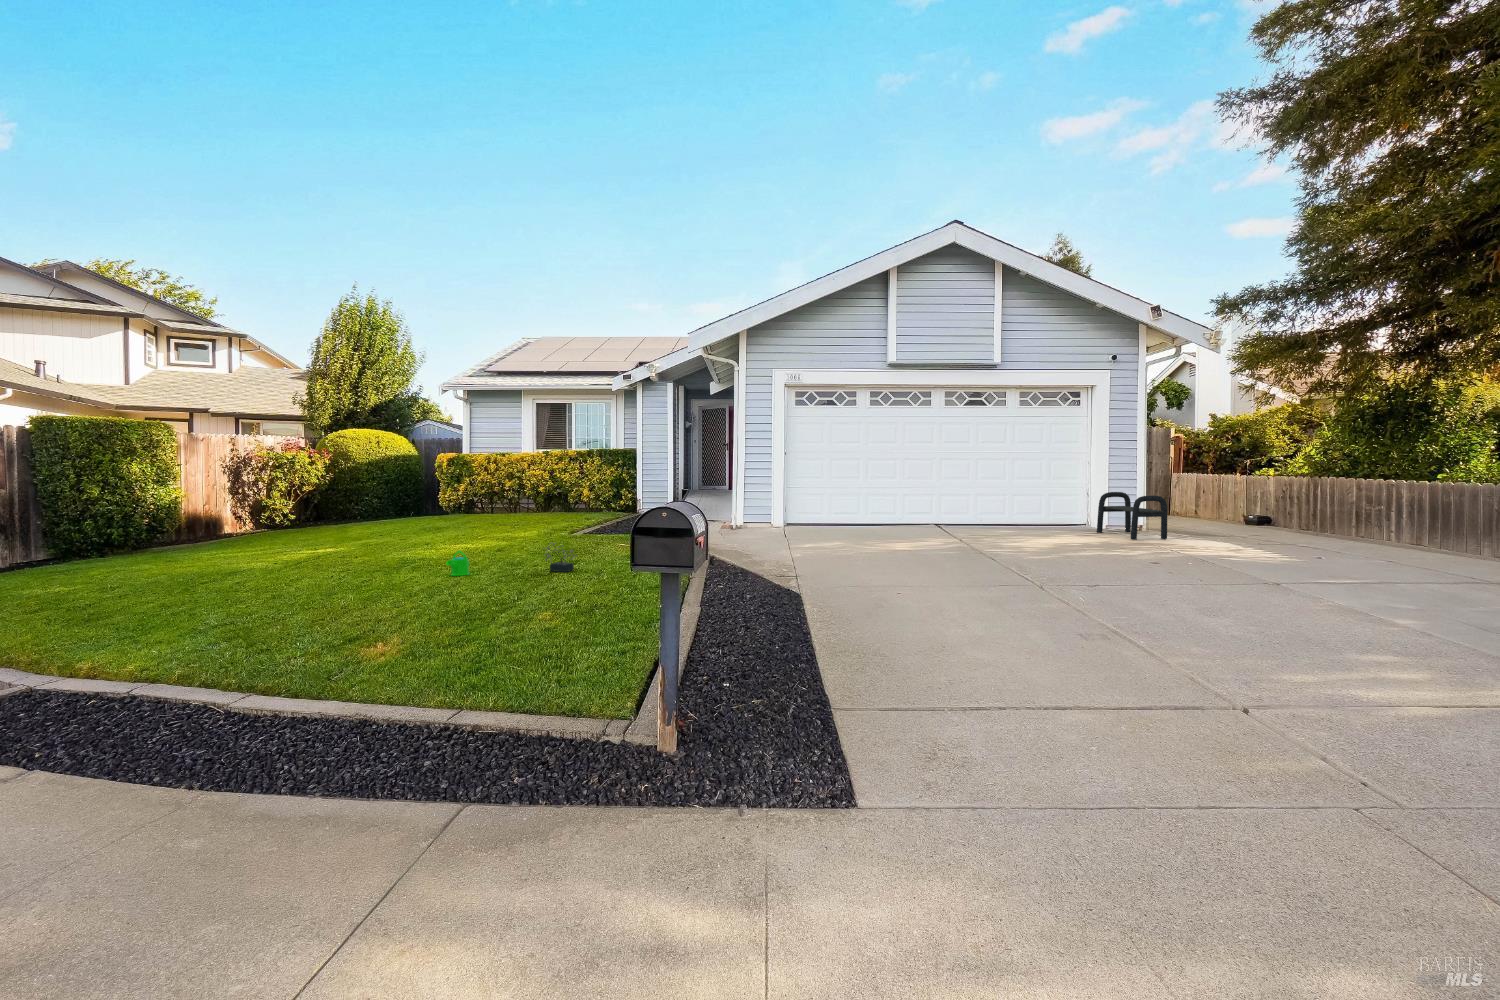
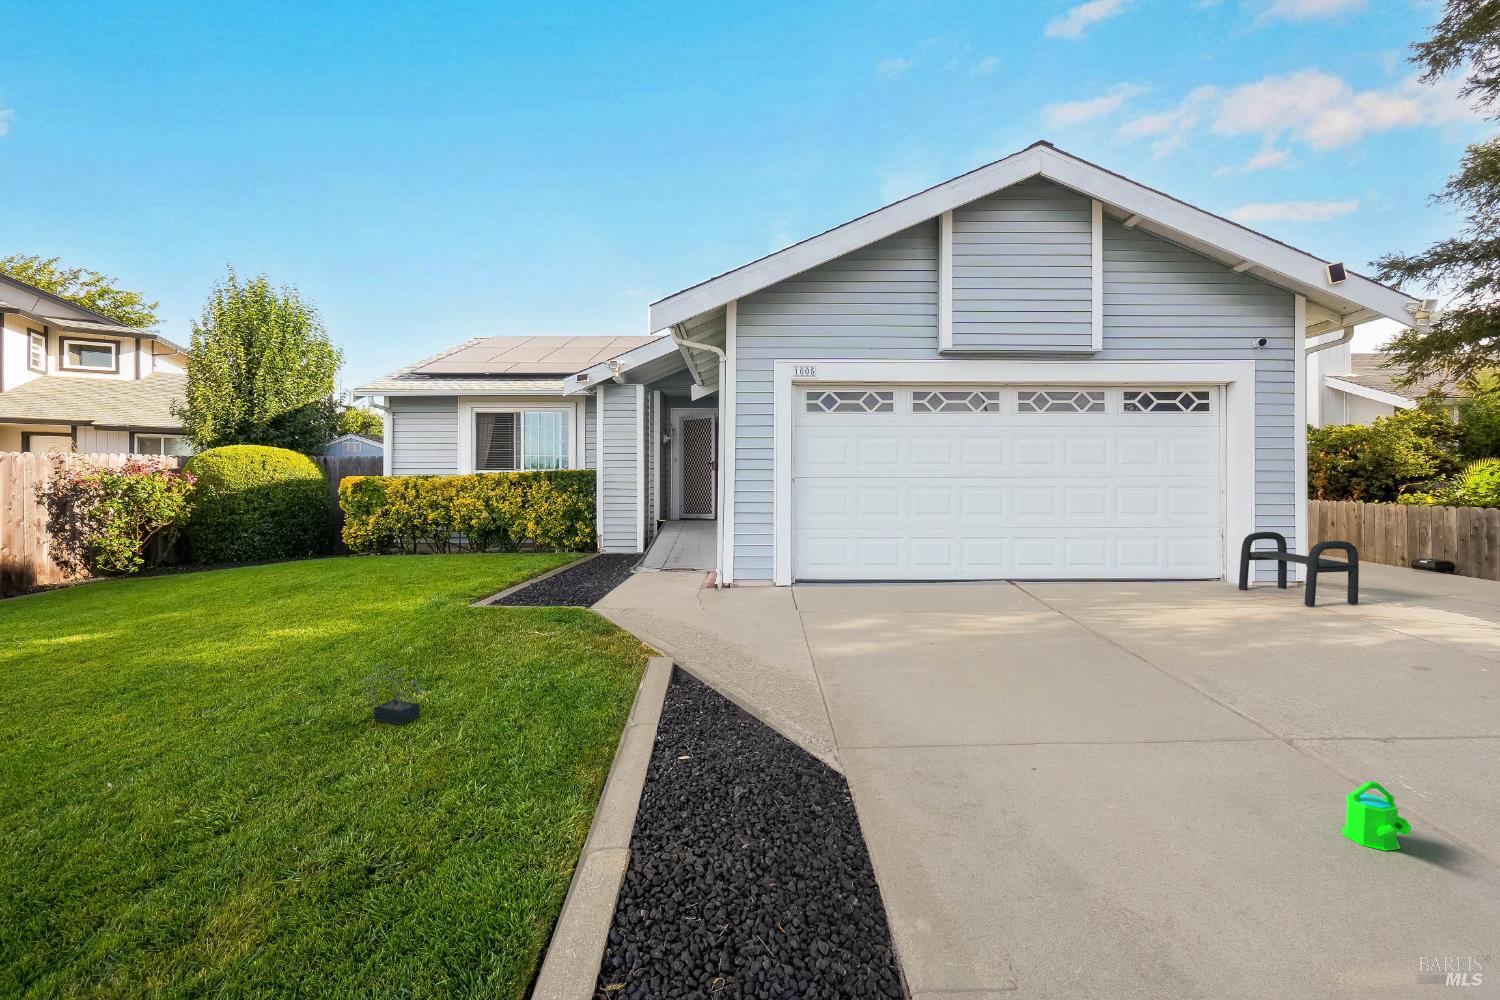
watering can: present [446,551,470,576] -> present [1341,781,1411,851]

